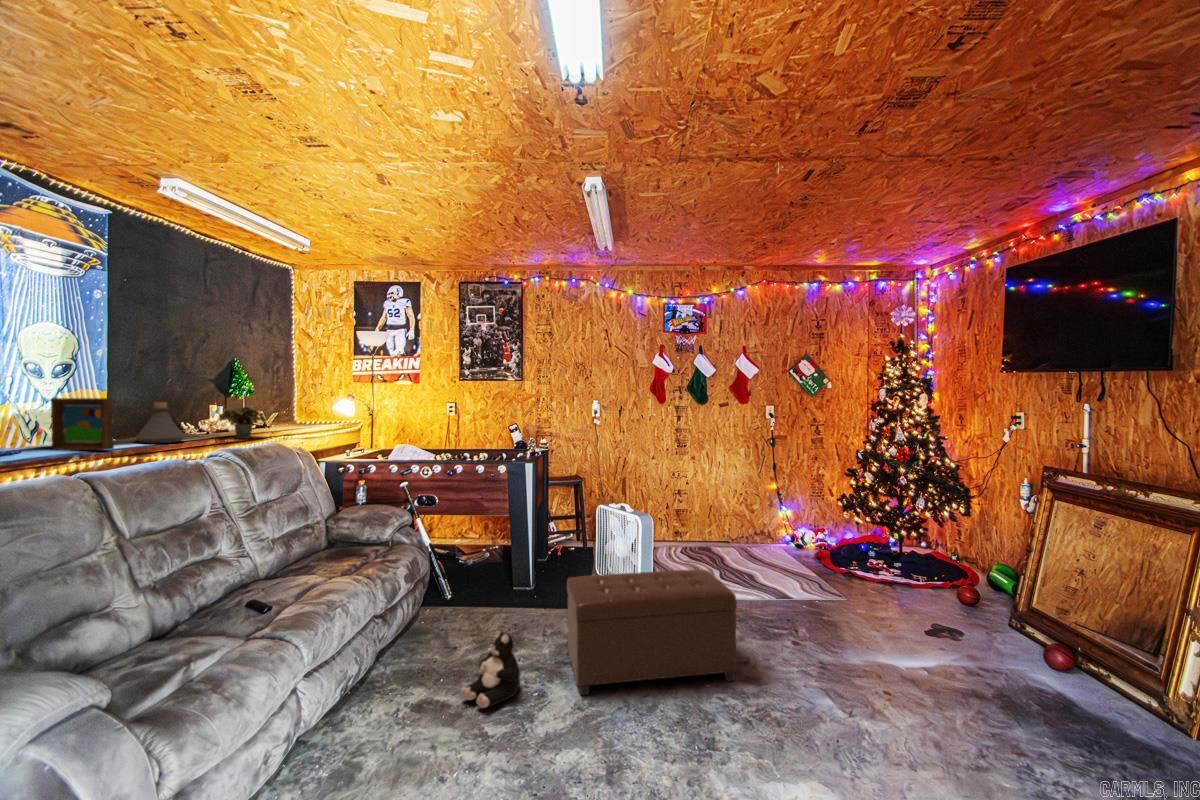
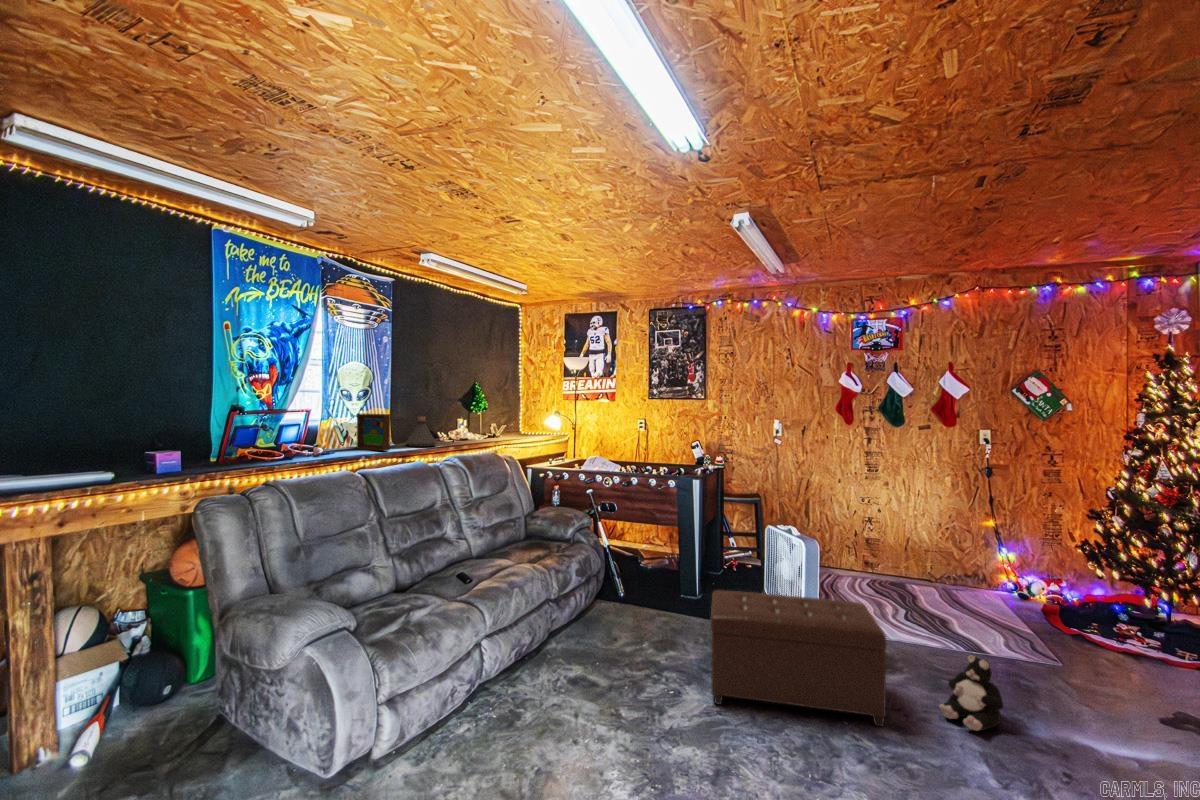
potted plant: present [218,407,266,439] -> none [459,421,493,445]
plush toy: present [461,630,520,708] -> present [939,654,1004,731]

